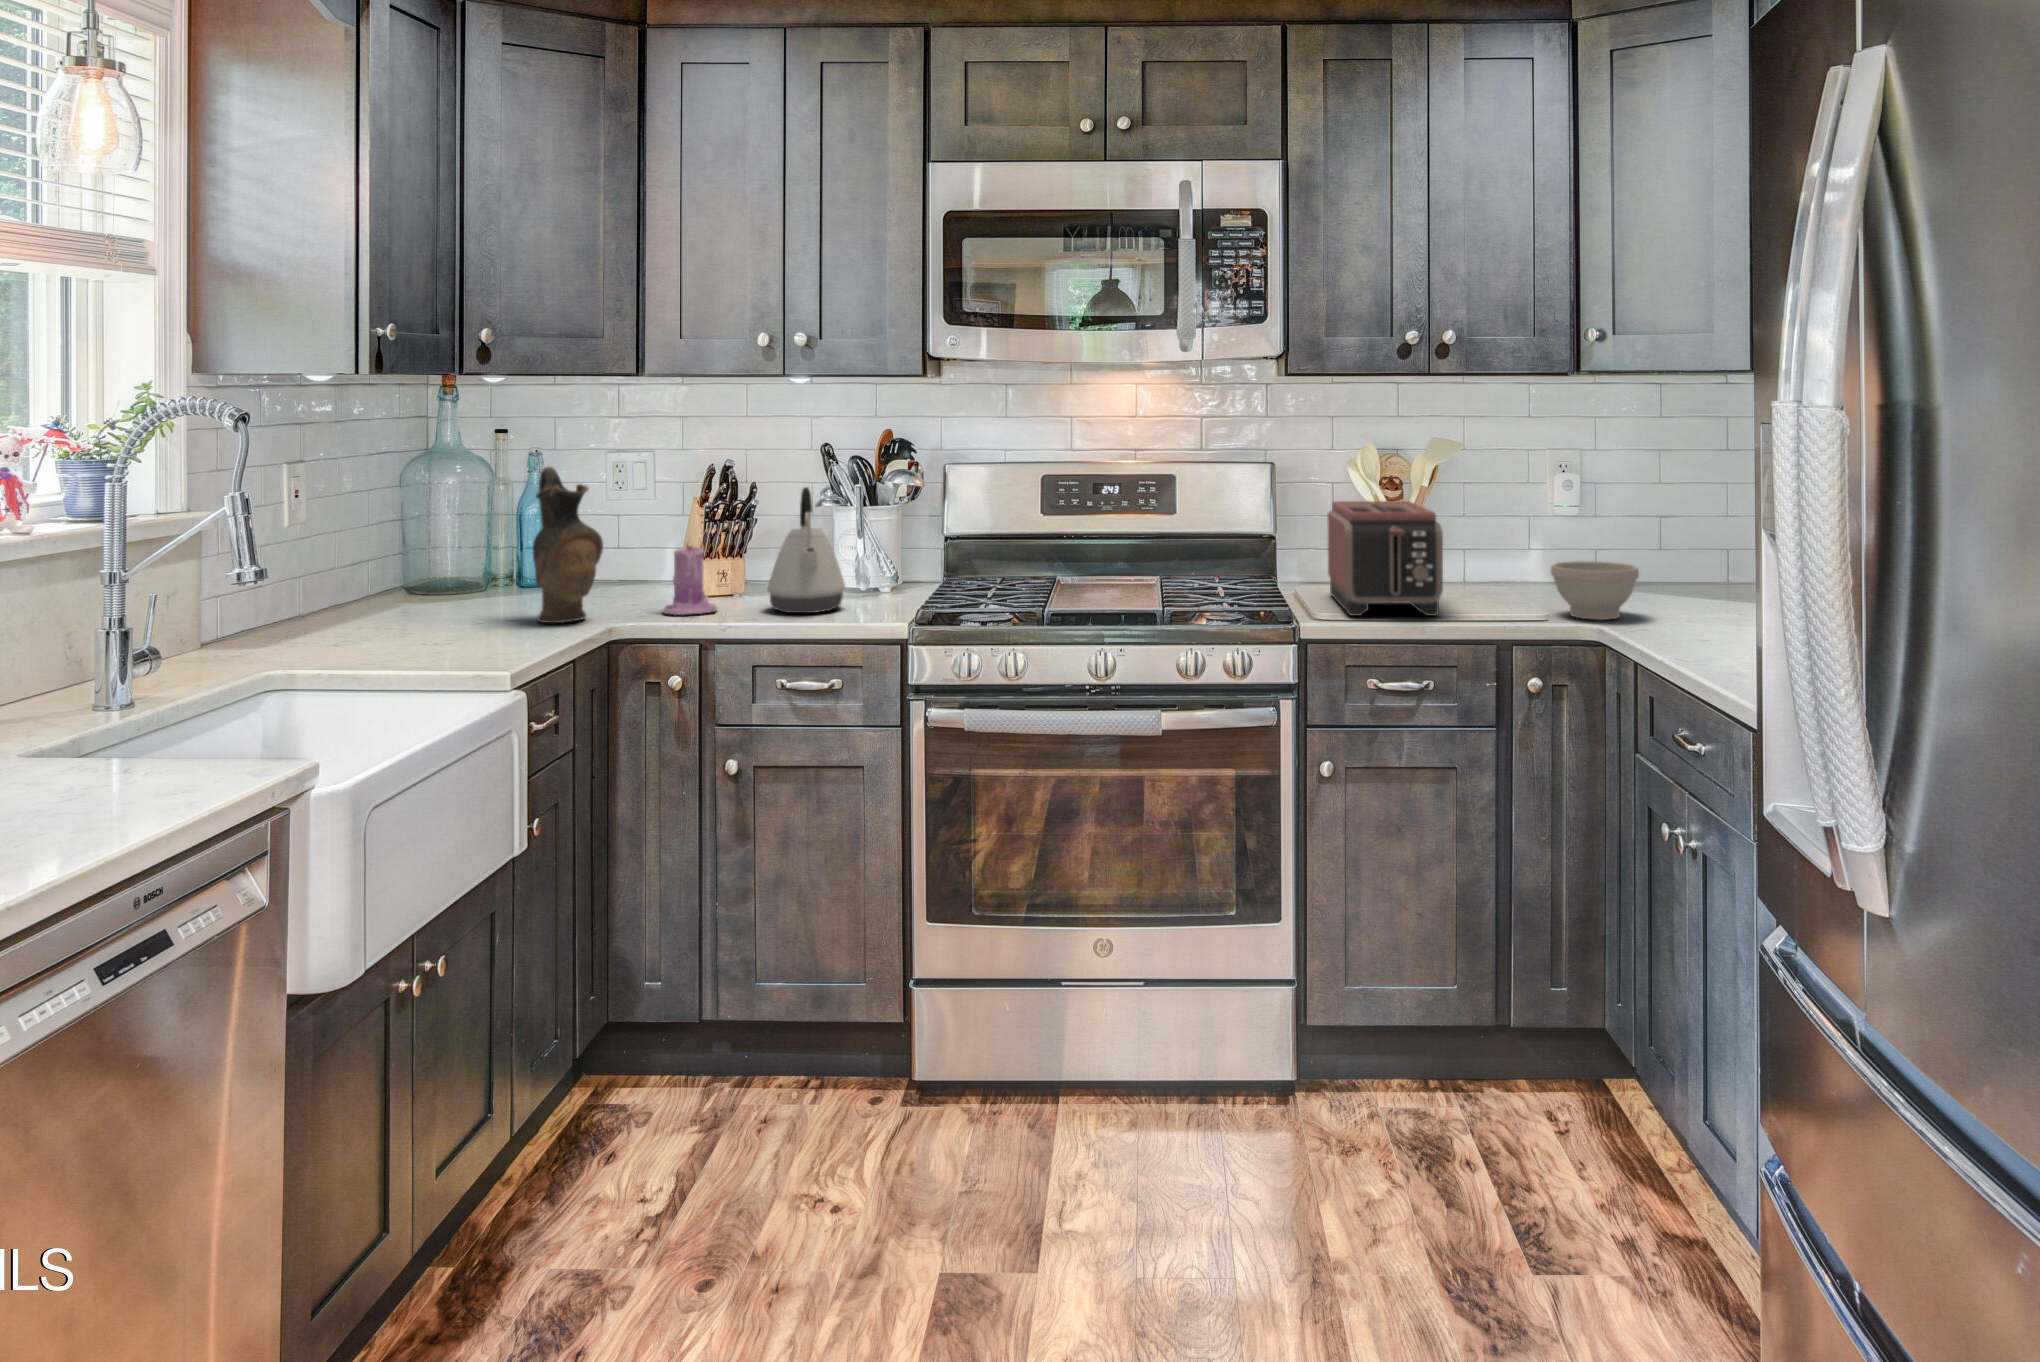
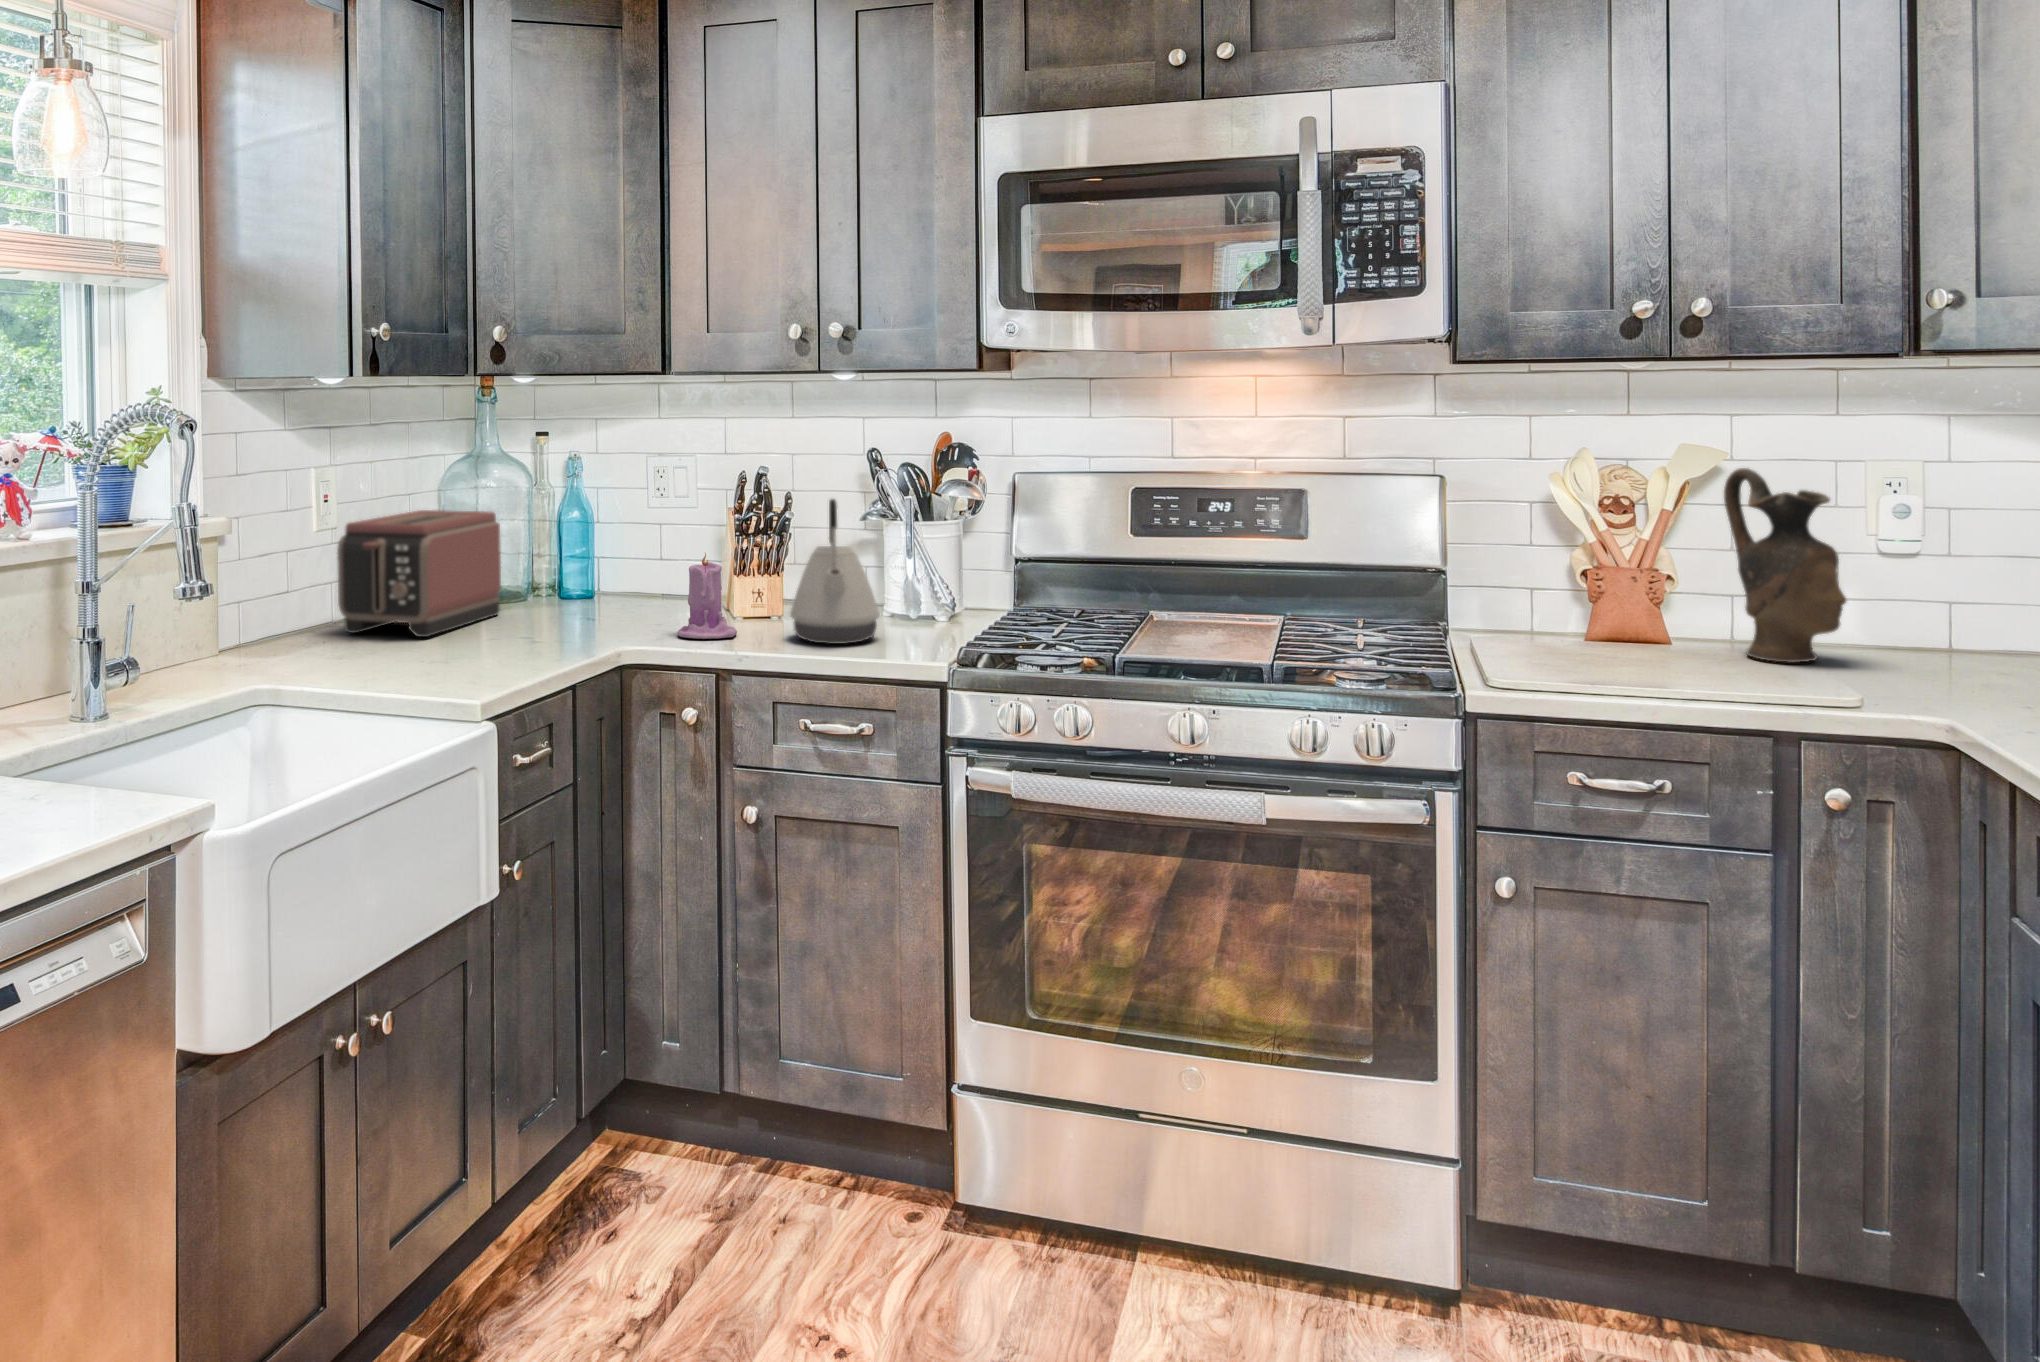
ceramic pitcher: present [532,467,603,623] -> present [1724,468,1846,662]
toaster: present [1327,501,1443,616] -> present [337,510,501,637]
bowl: present [1551,561,1639,620] -> none [1867,627,2022,715]

